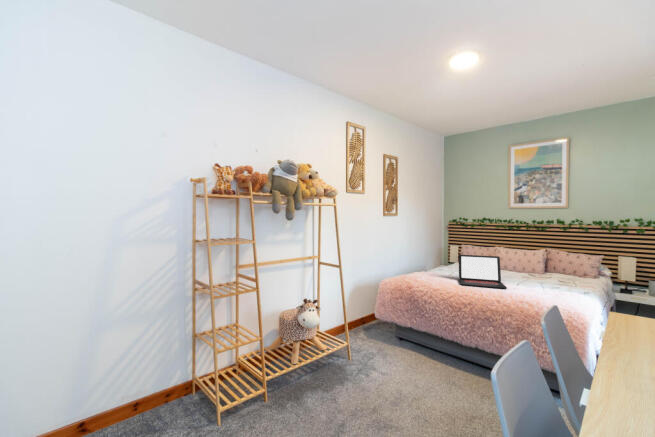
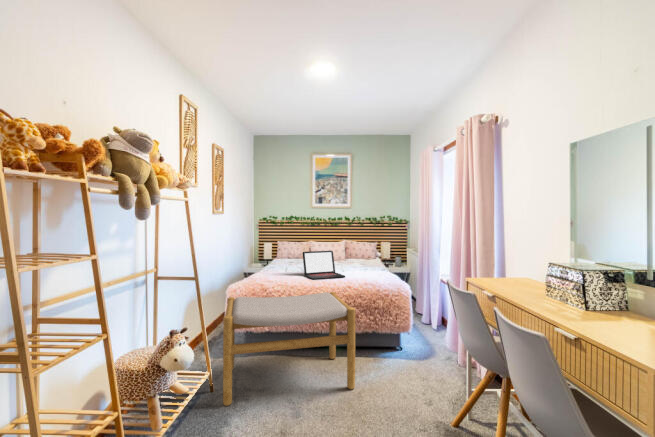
footstool: none [338,287,476,418] -> present [223,292,355,406]

